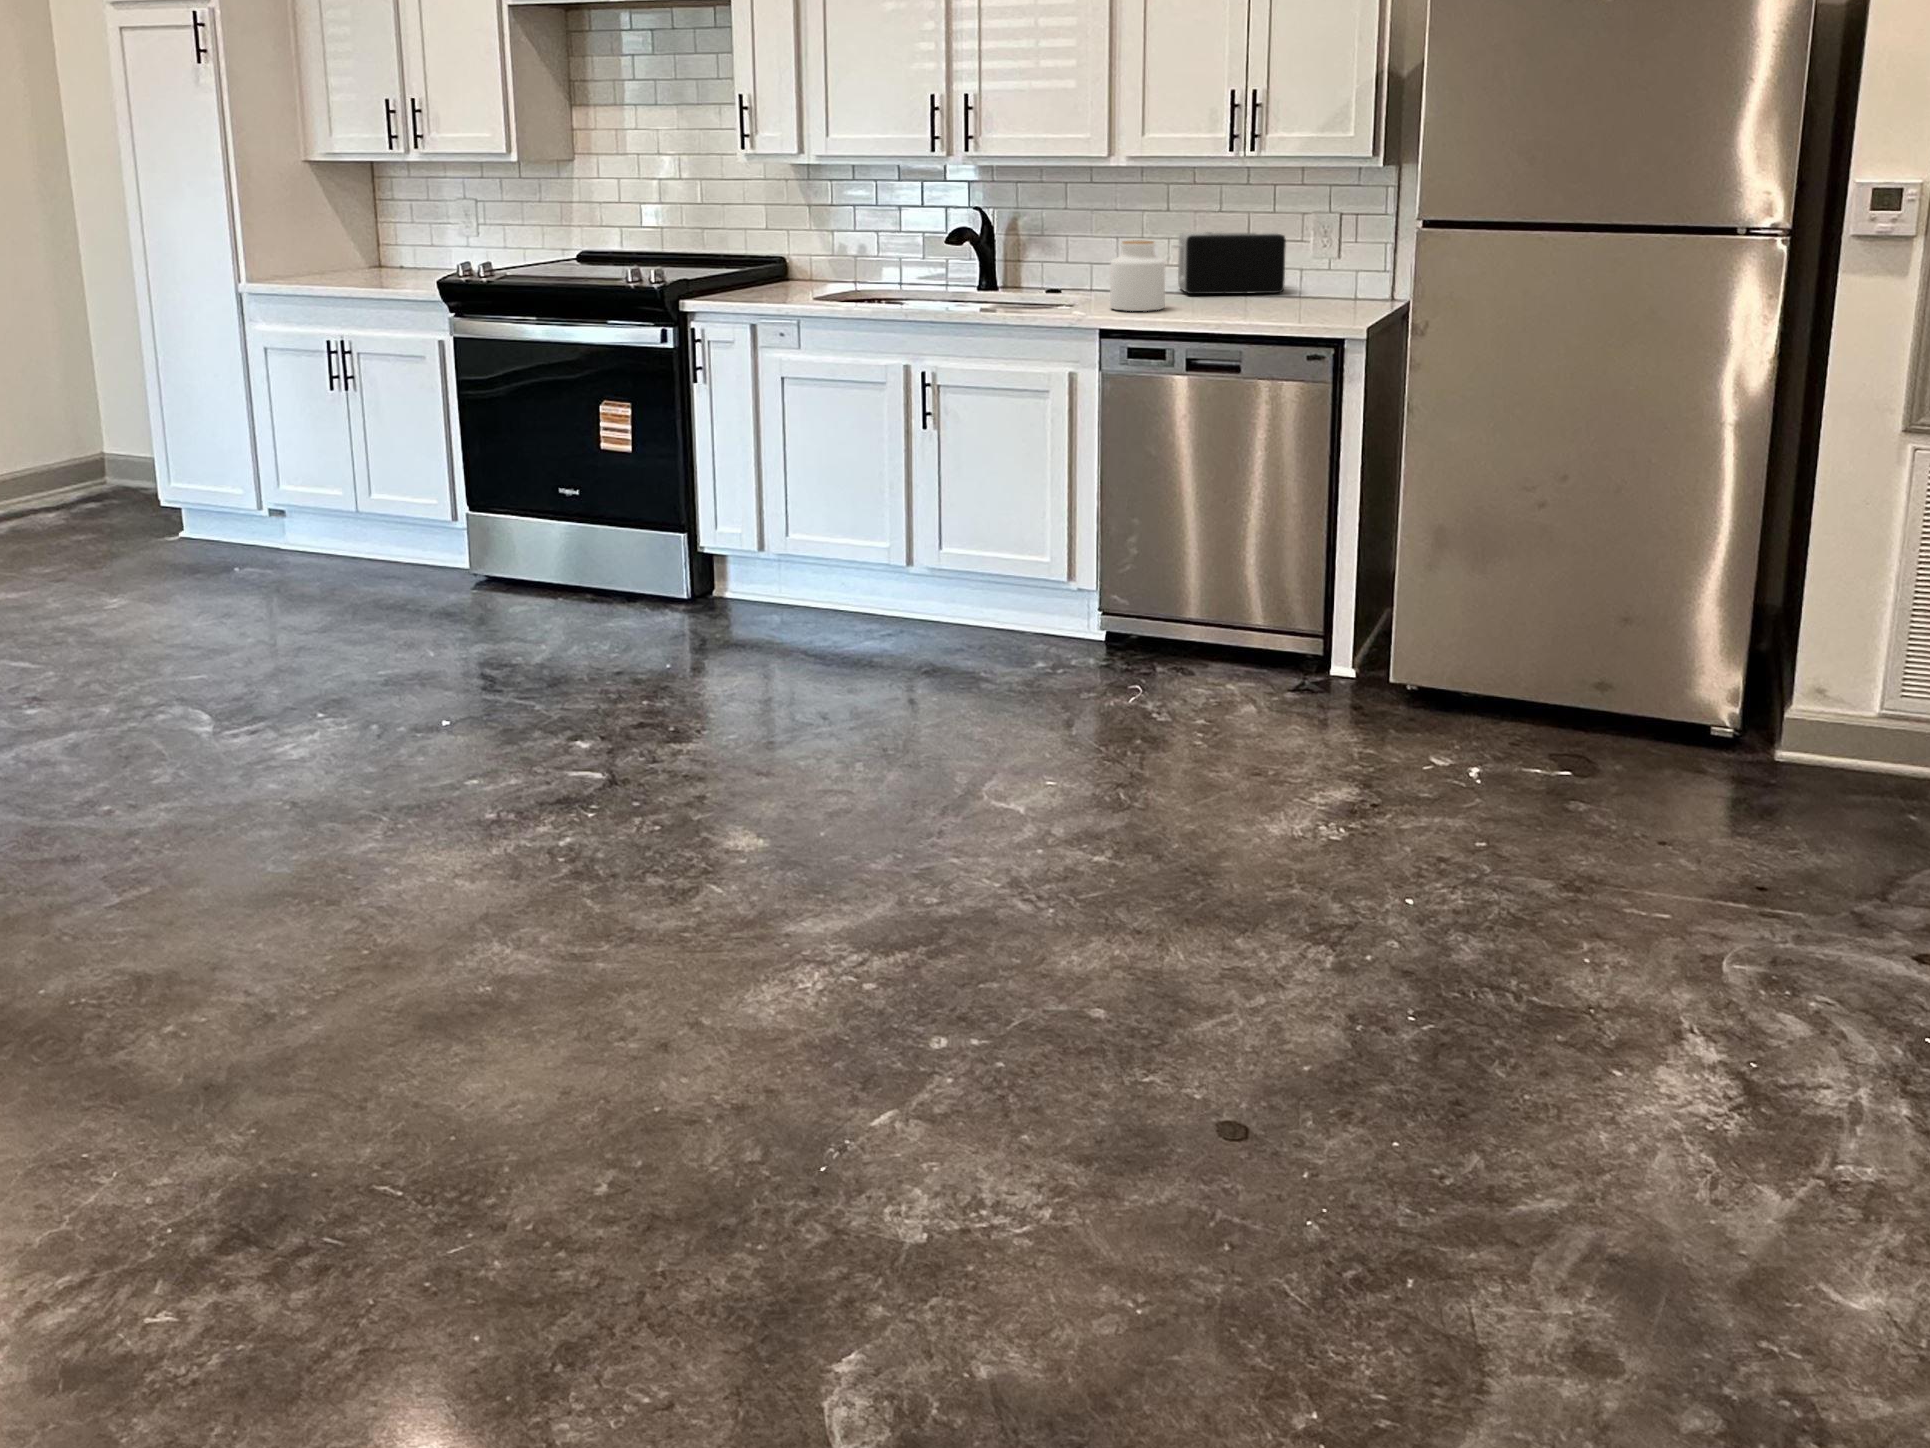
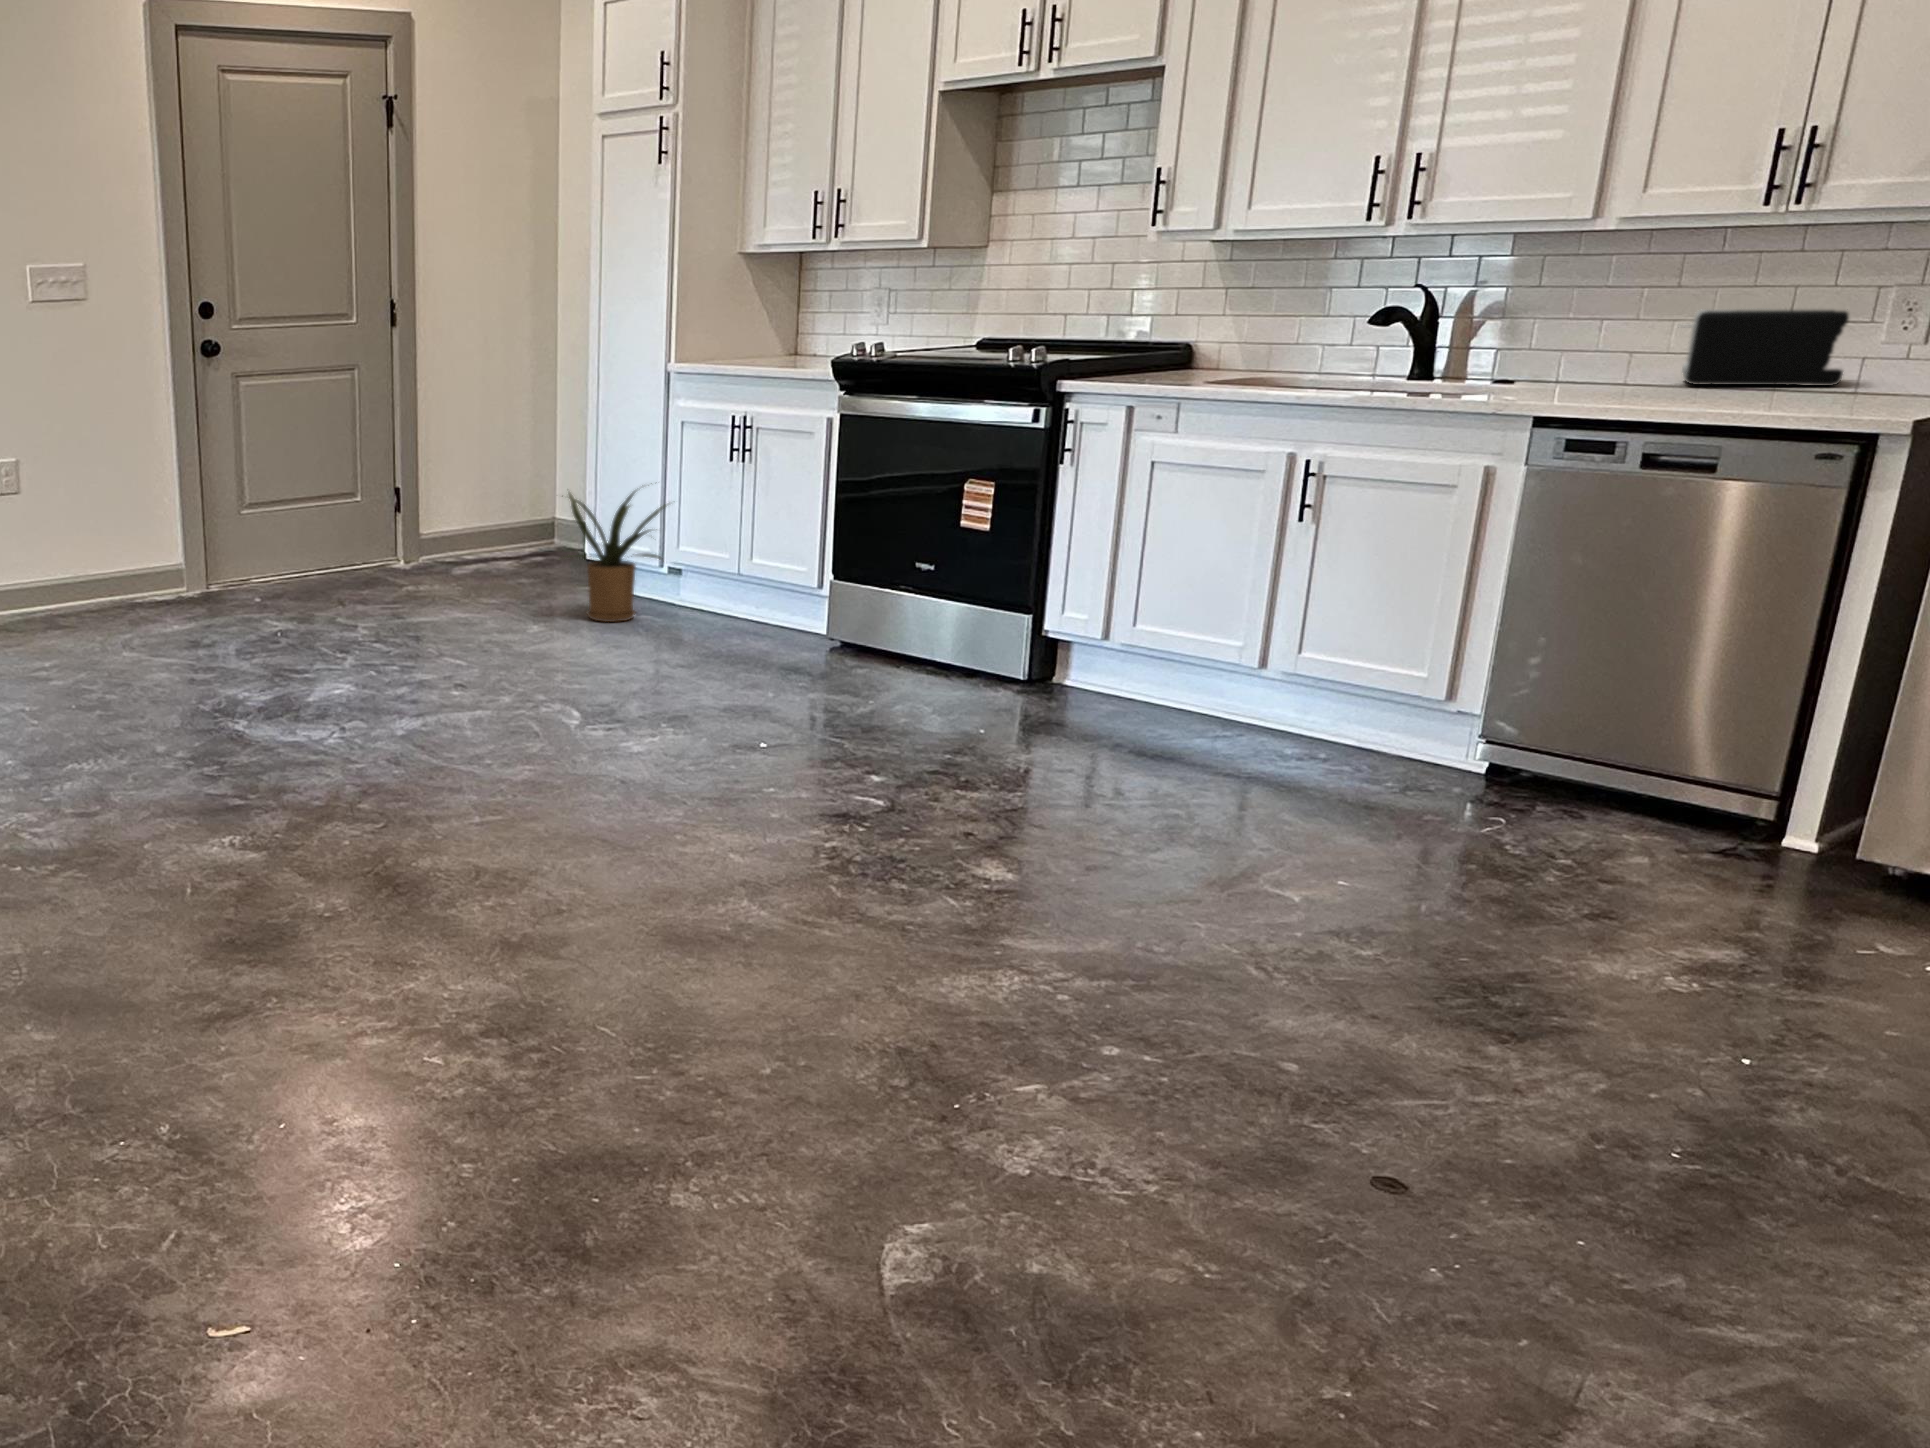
jar: present [1110,241,1165,311] -> none [1562,315,1650,398]
house plant: none [117,416,276,581] -> present [562,483,666,622]

